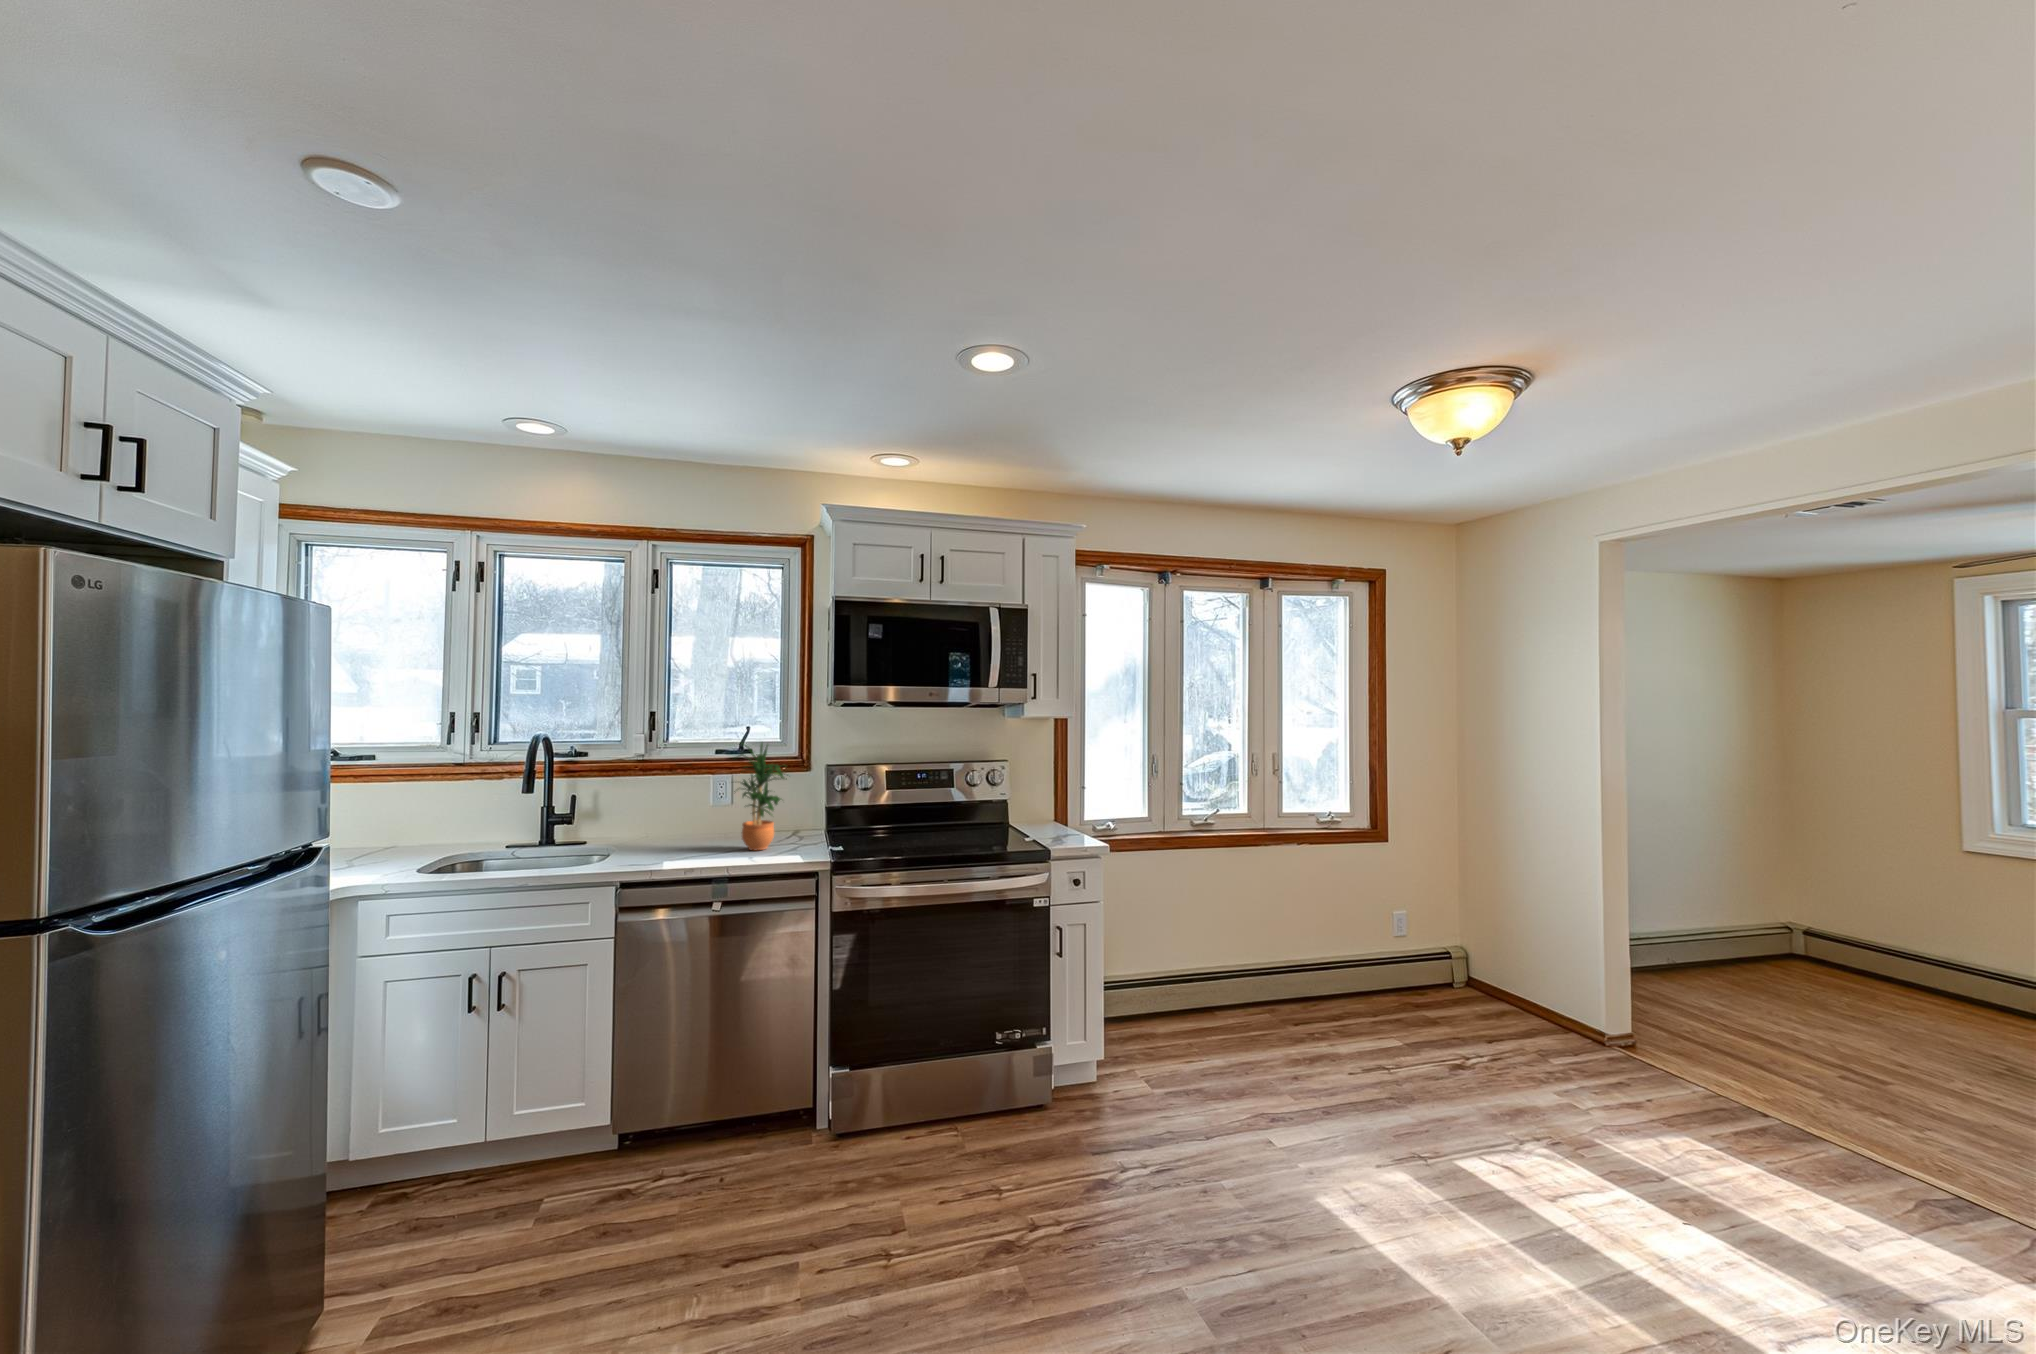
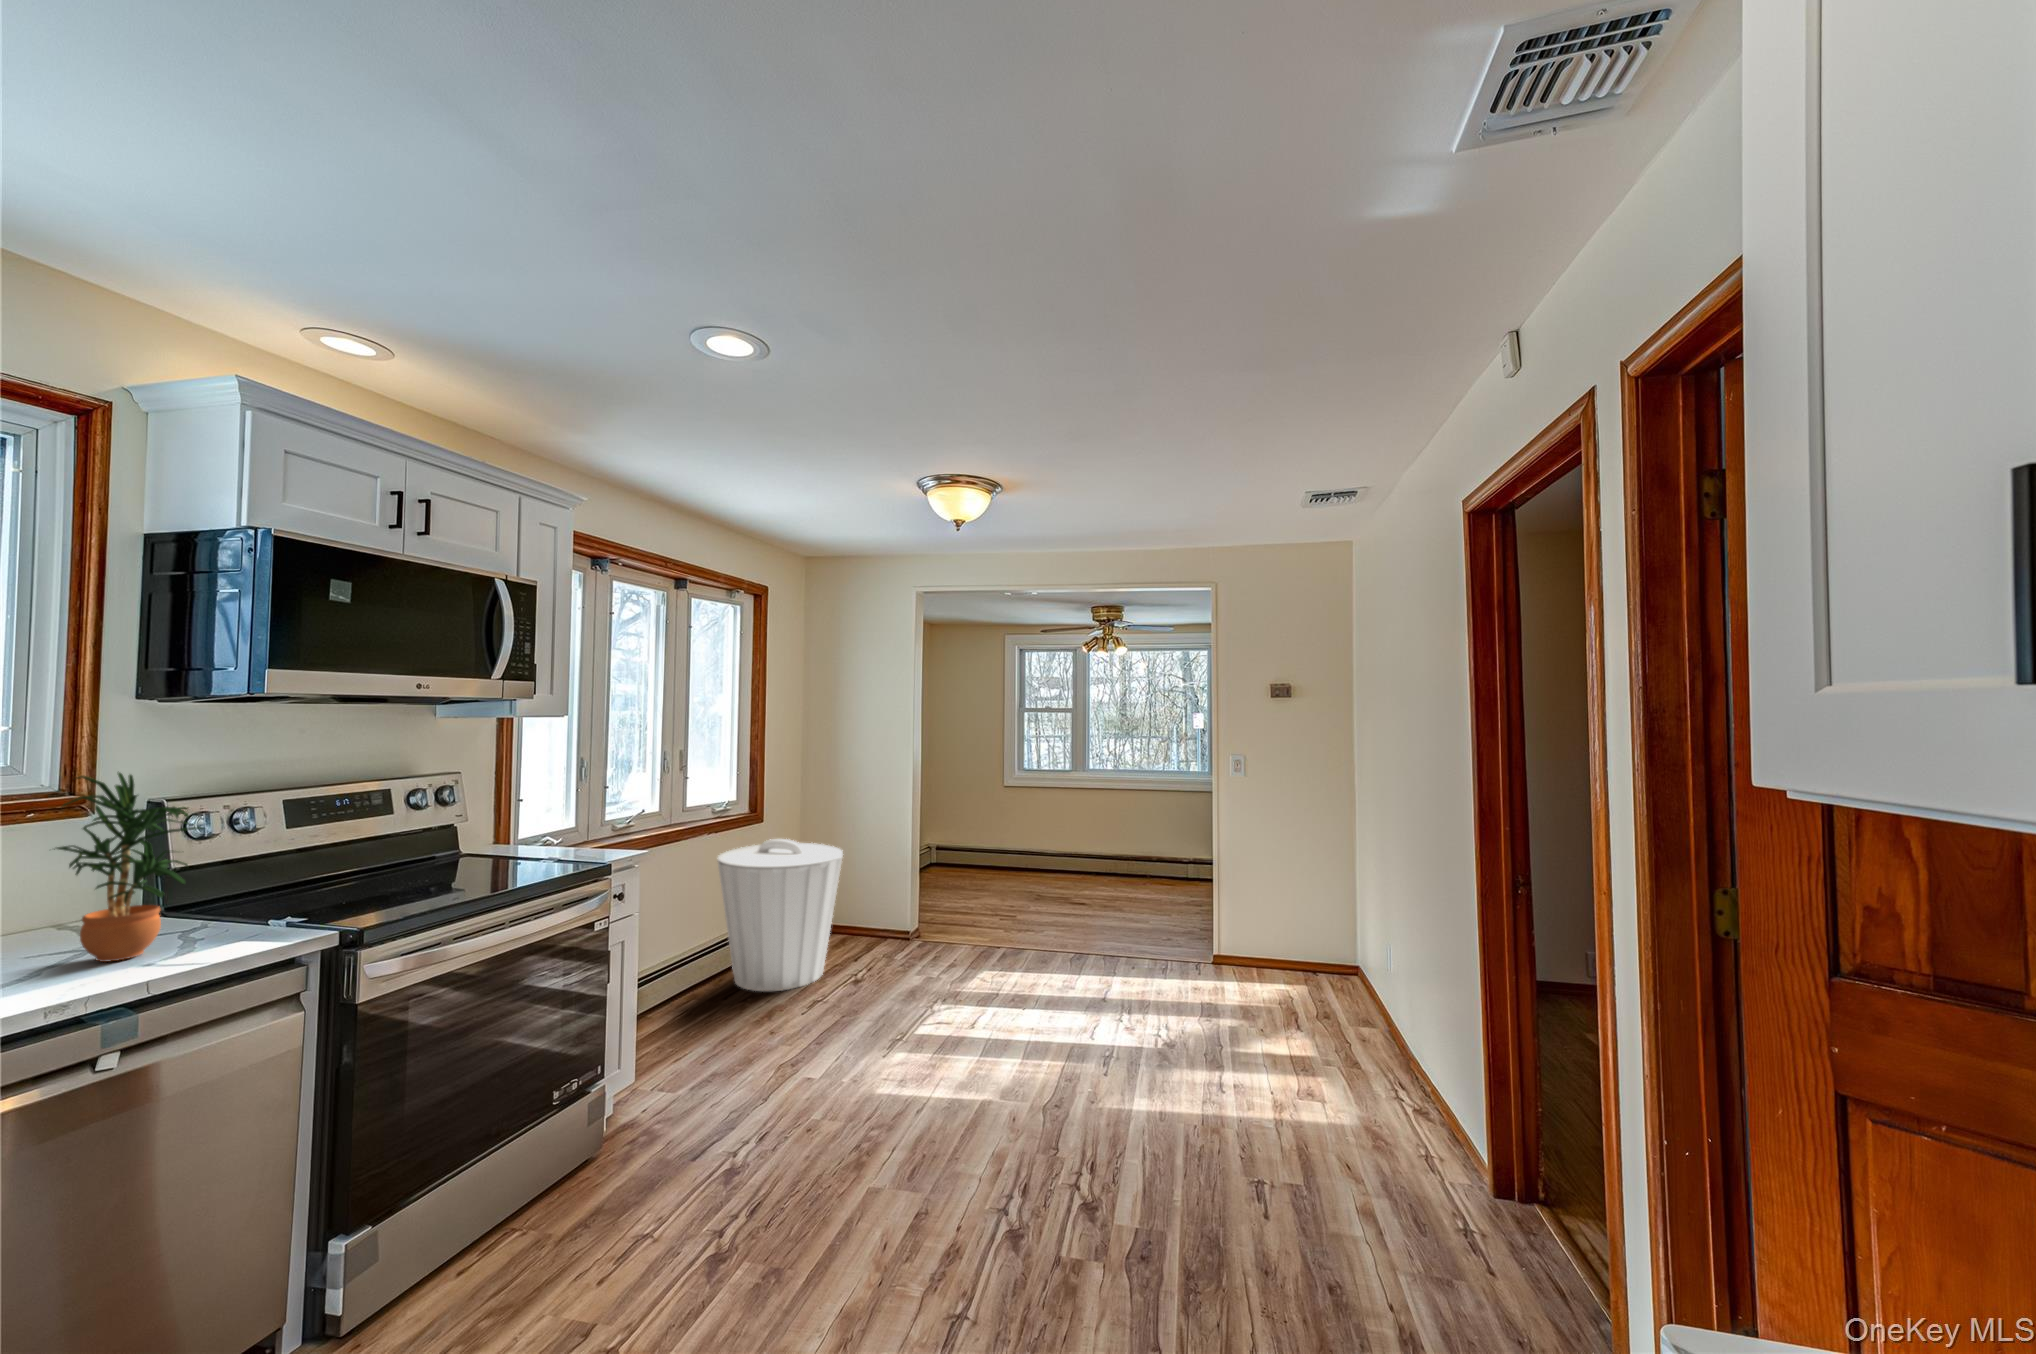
trash can: none [1305,863,1461,1048] -> present [717,839,843,991]

